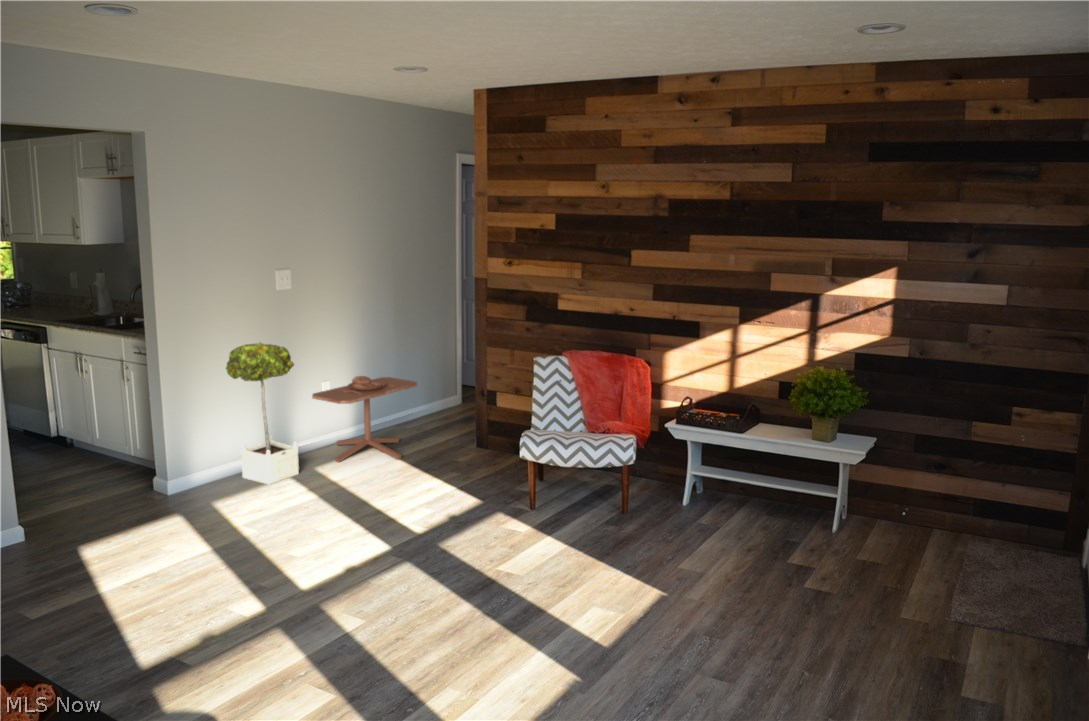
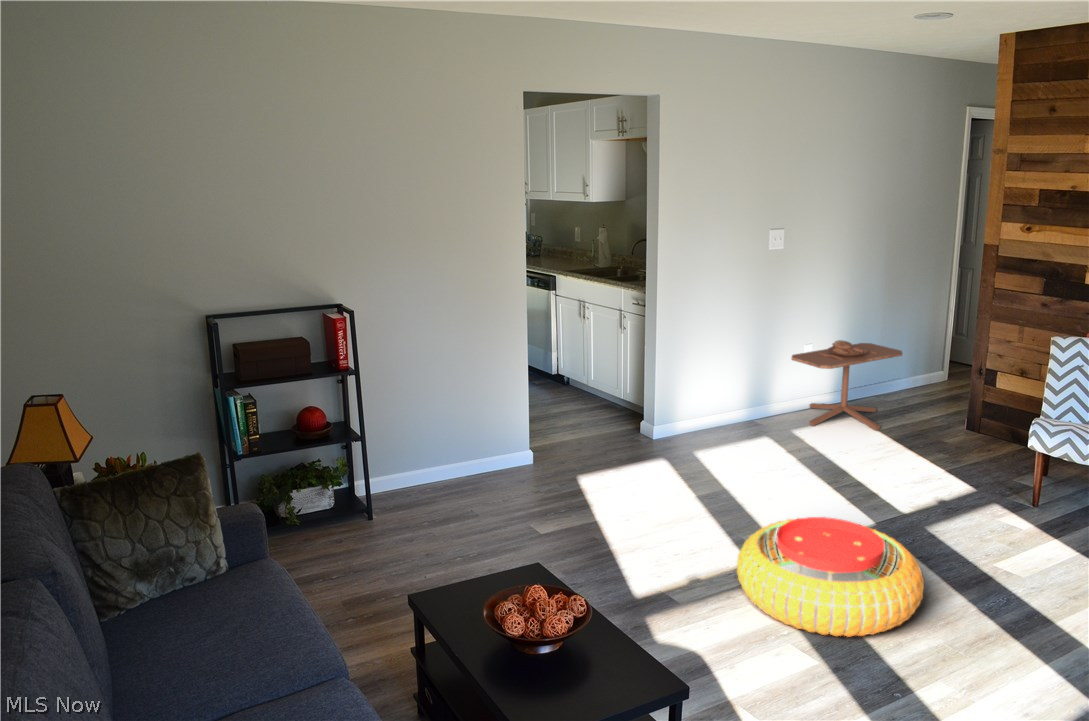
potted tree: present [226,342,299,485] -> none [713,302,778,440]
pouf: none [247,548,433,670] -> present [737,517,924,637]

